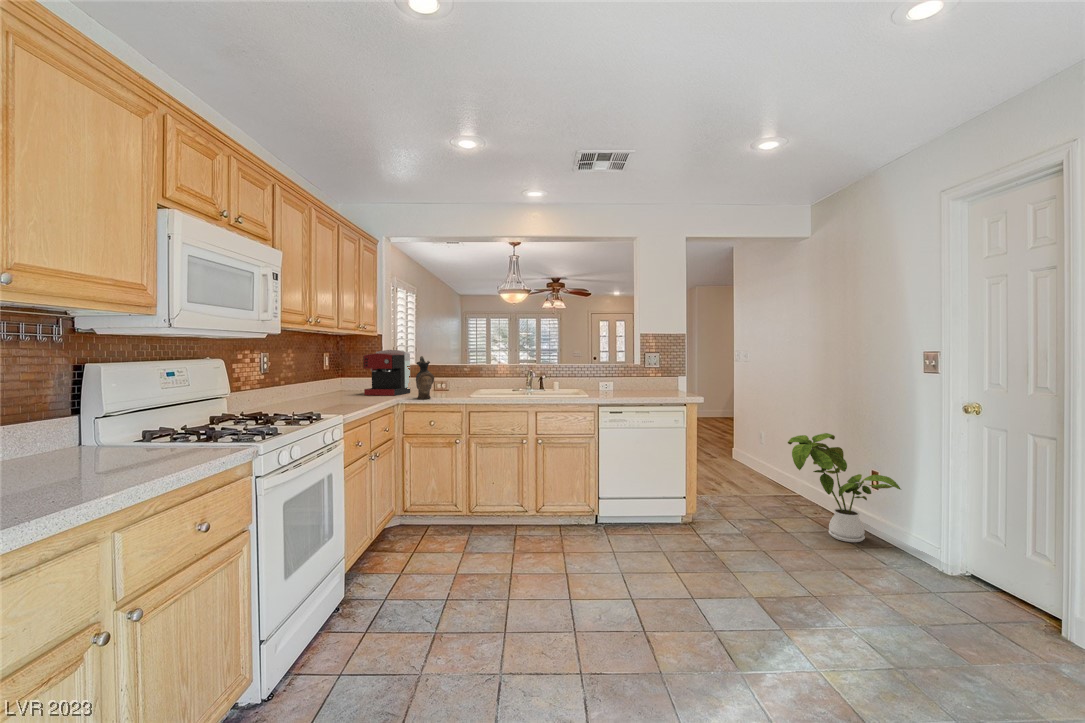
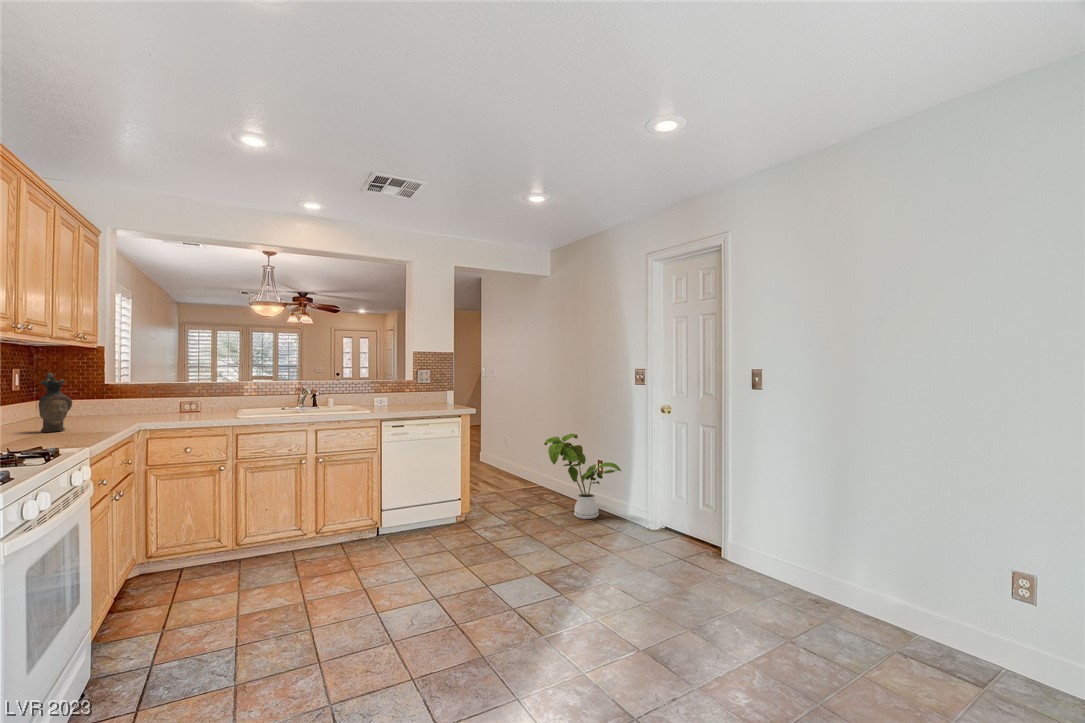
coffee maker: present [363,350,410,396] -> none [77,365,143,422]
ceramic pitcher: present [416,356,434,399] -> present [39,373,72,432]

